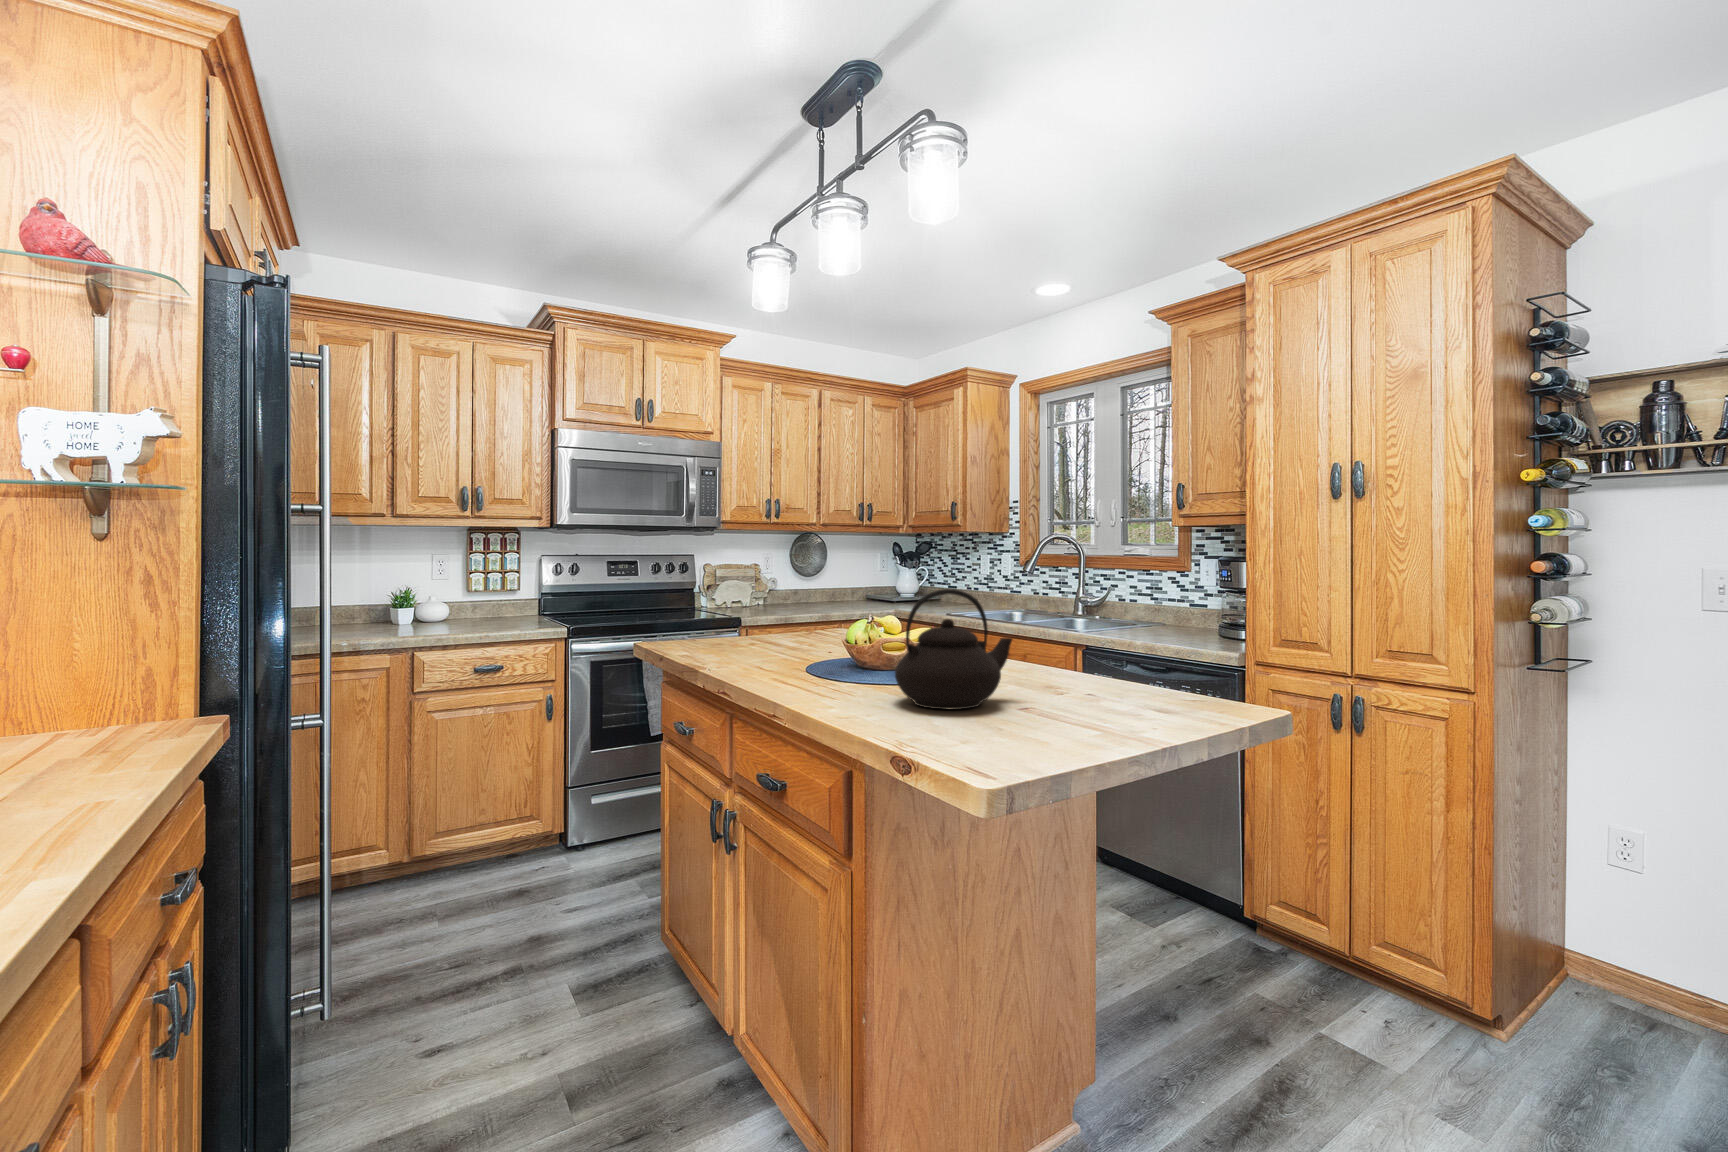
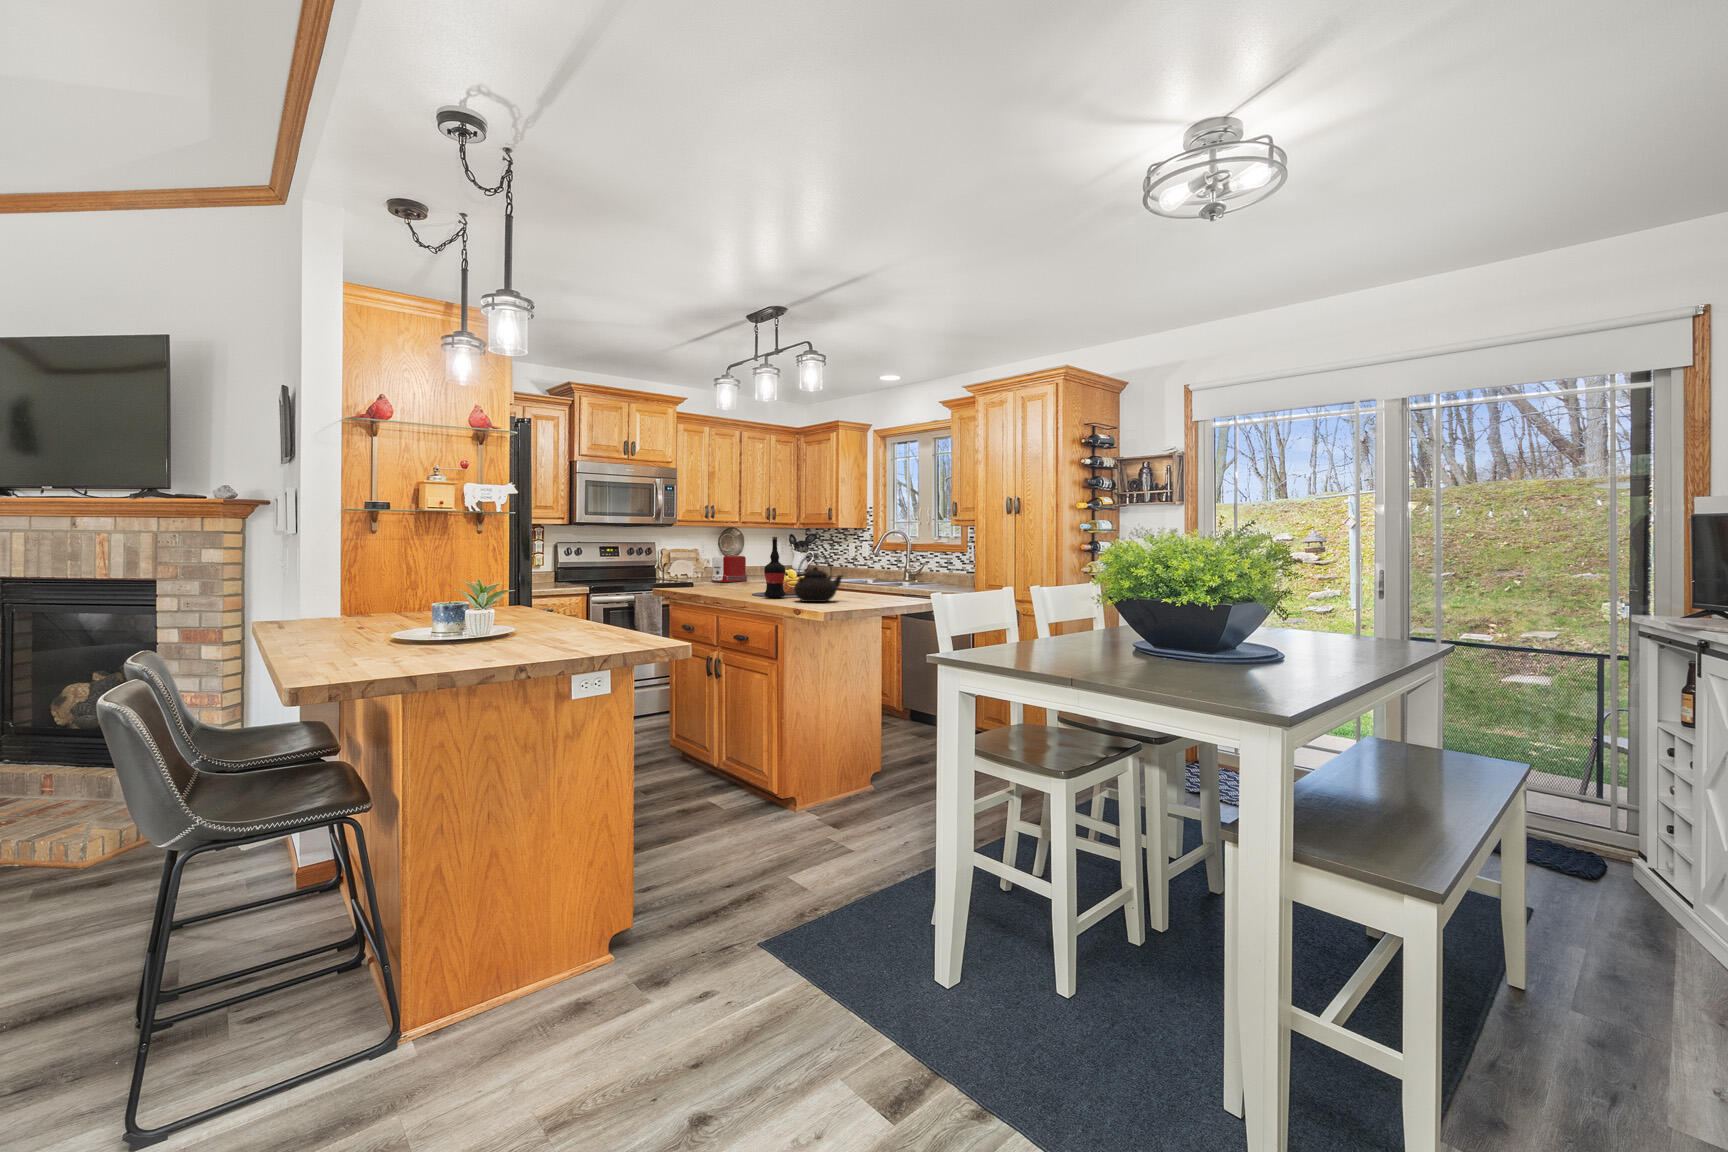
wine bottle: none [829,546,877,685] -> present [764,537,785,598]
toaster: none [770,575,827,617] -> present [711,556,747,582]

